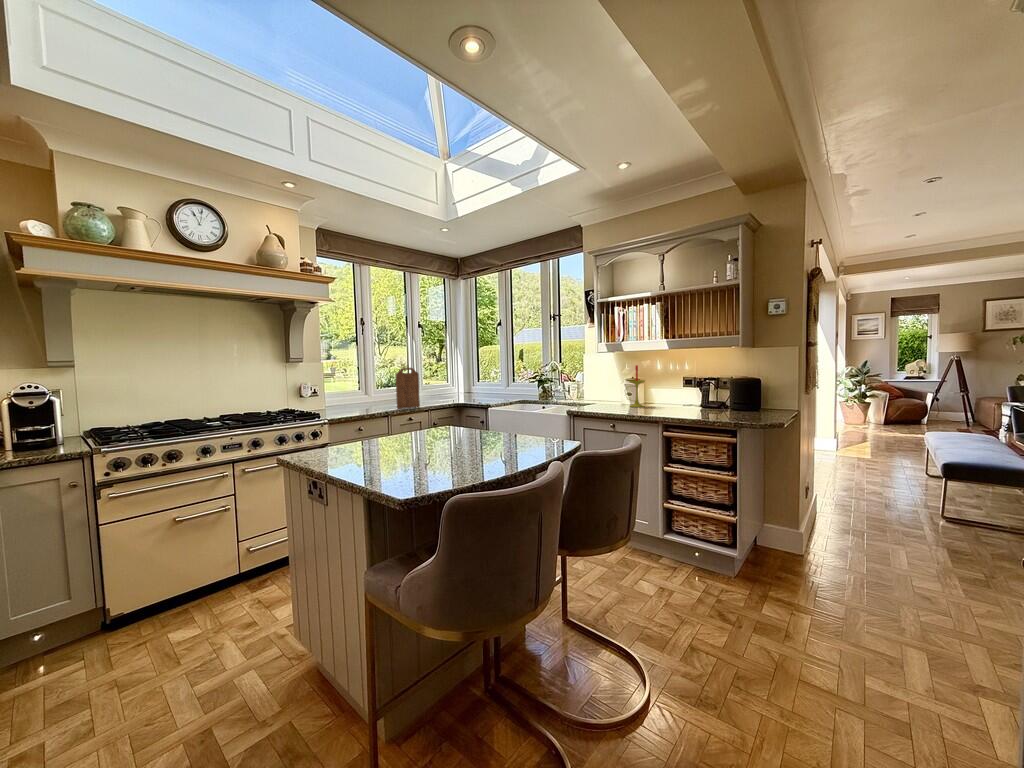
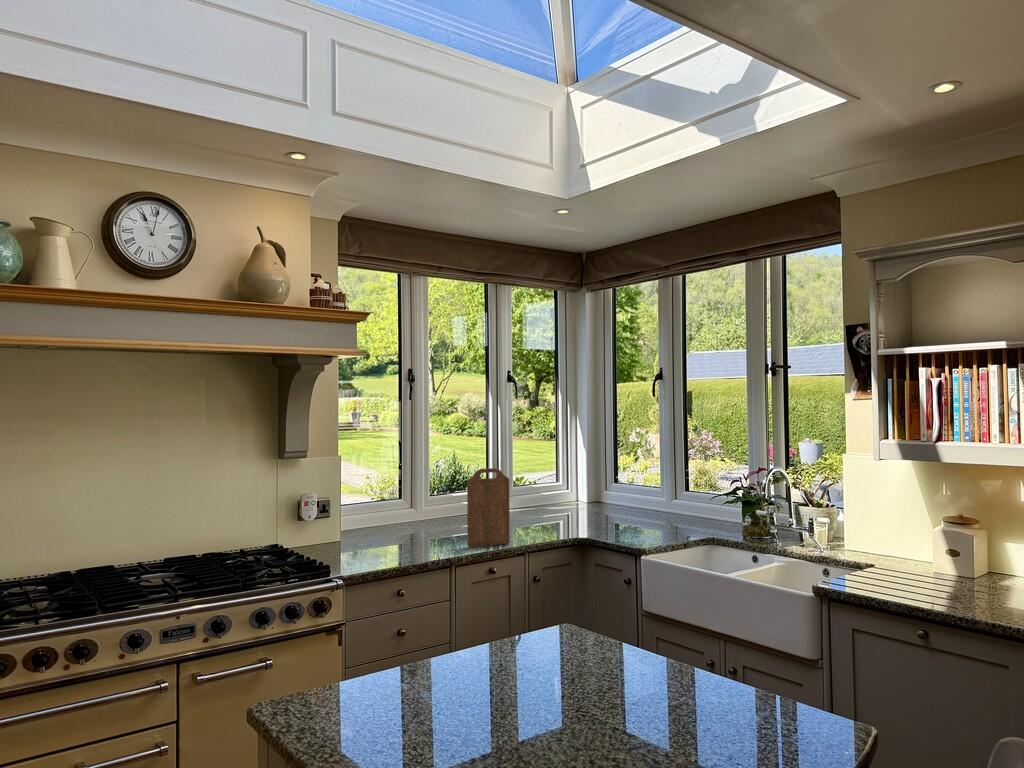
candle: present [629,365,645,407] -> none [941,489,991,584]

